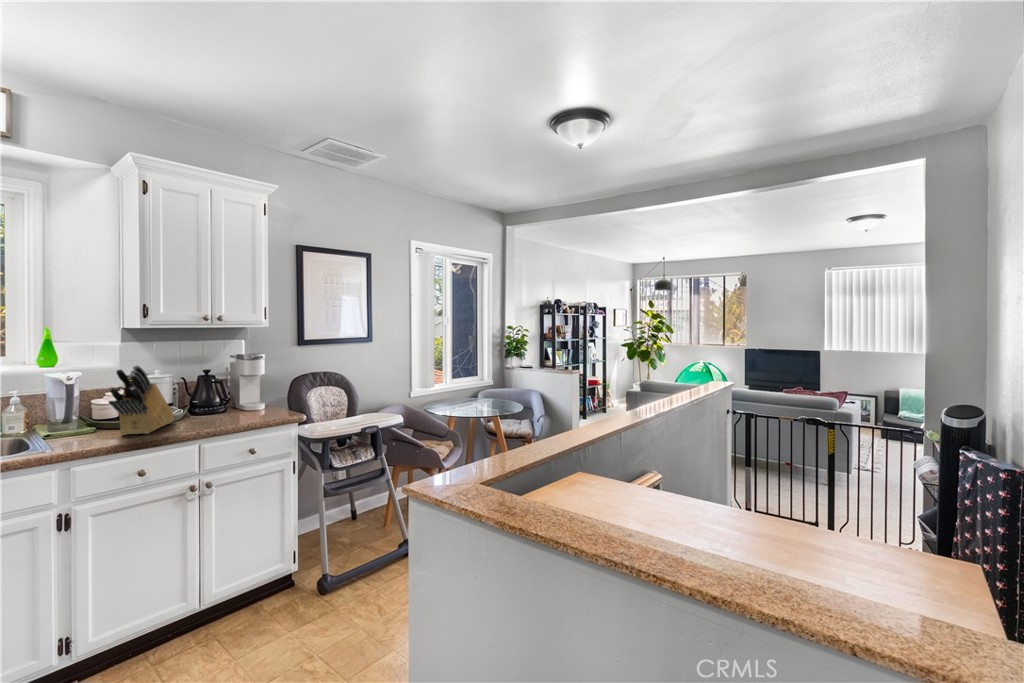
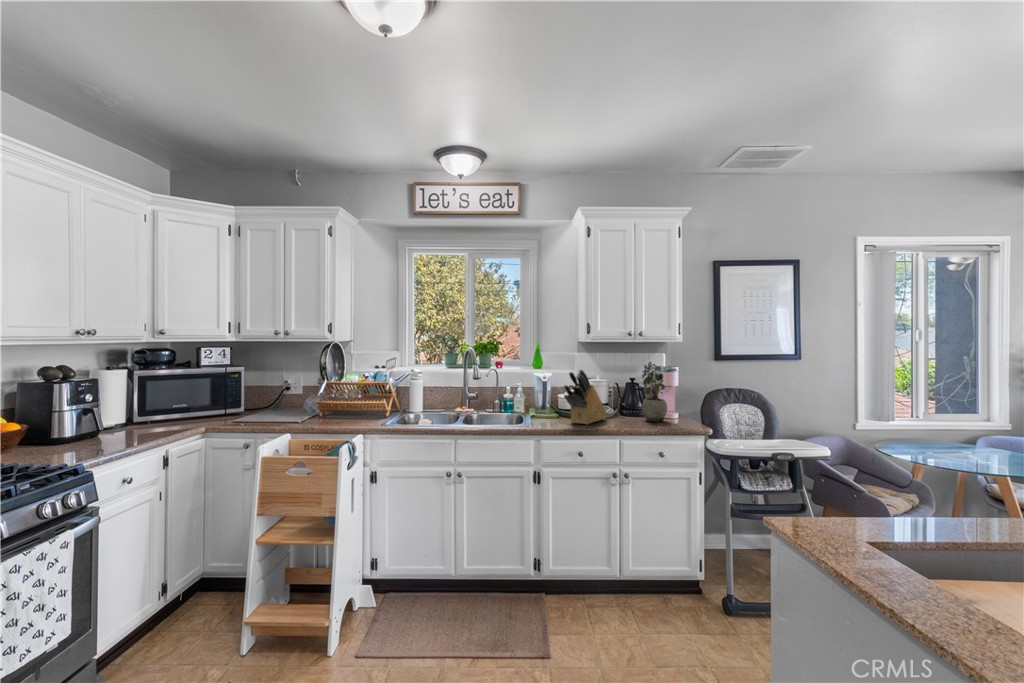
potted plant: none [221,350,253,417] -> present [642,362,667,422]

